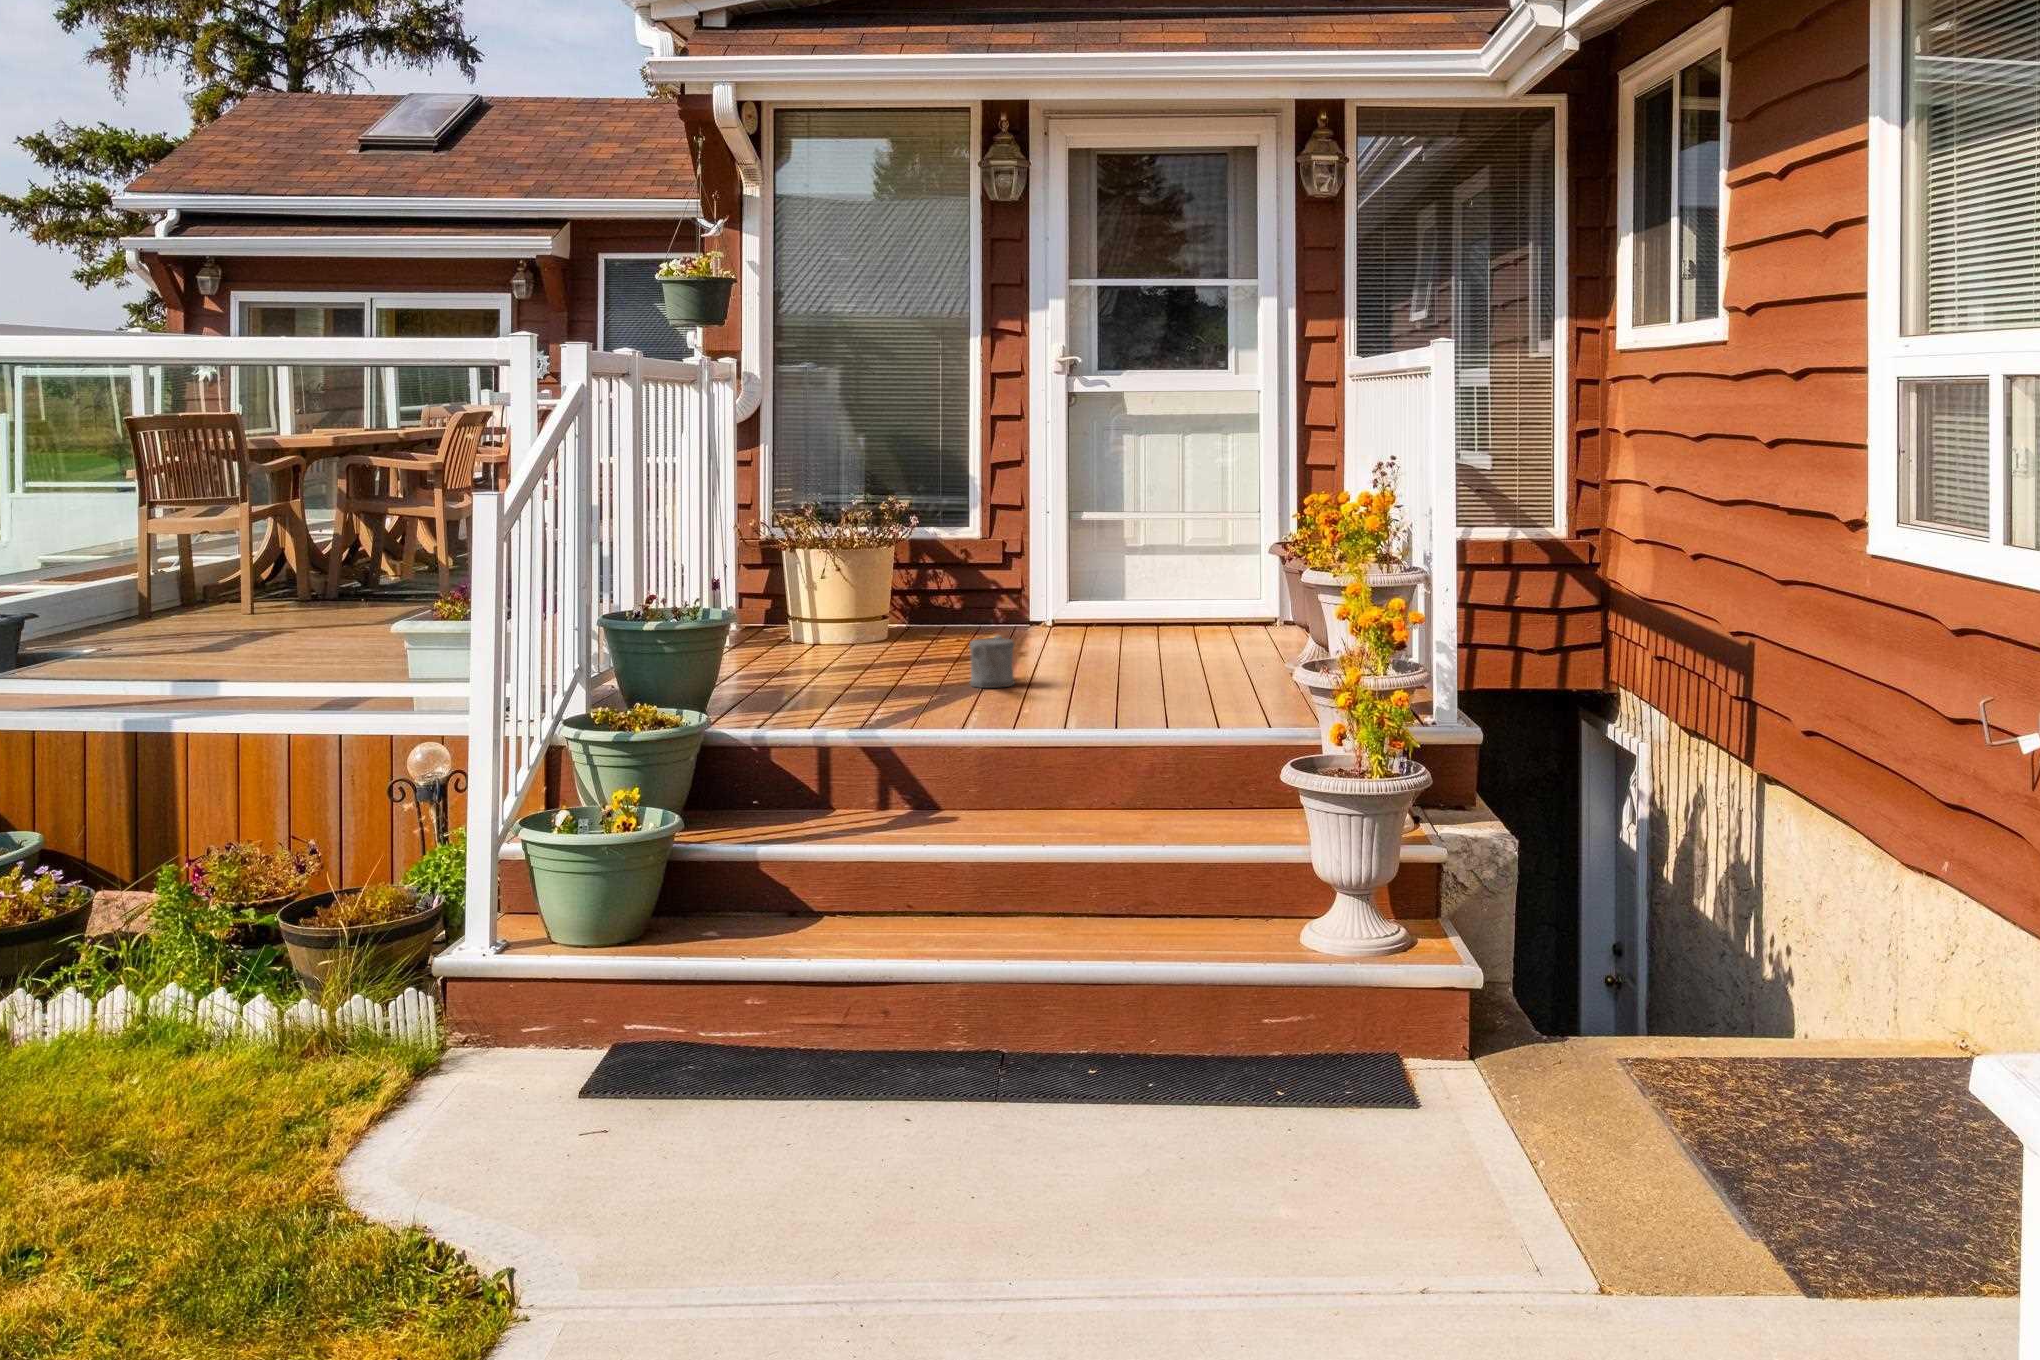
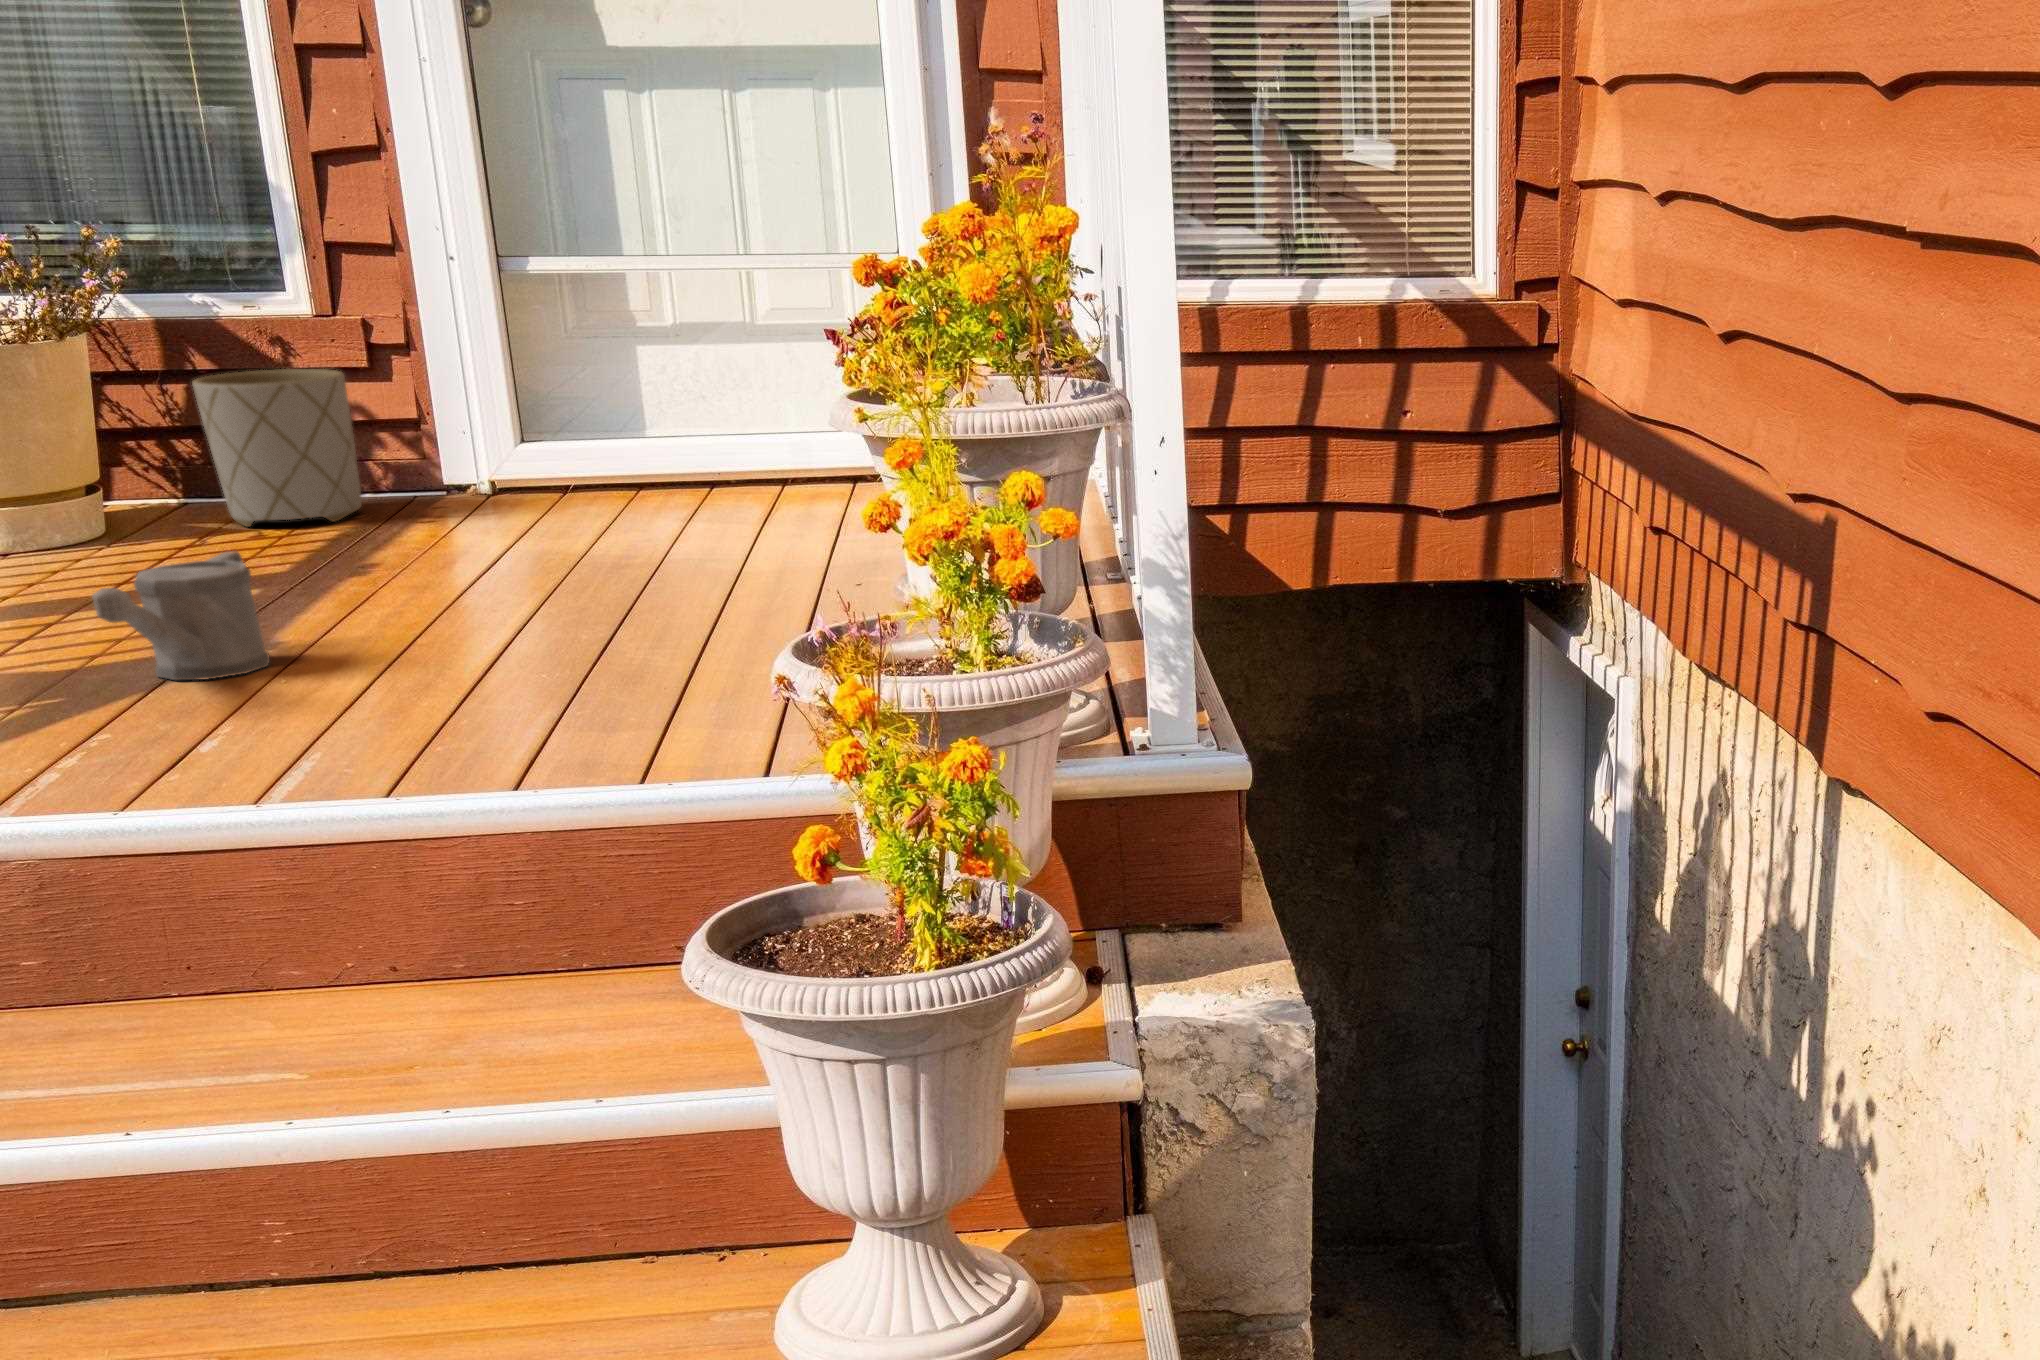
planter: none [934,563,998,635] -> present [192,369,362,527]

